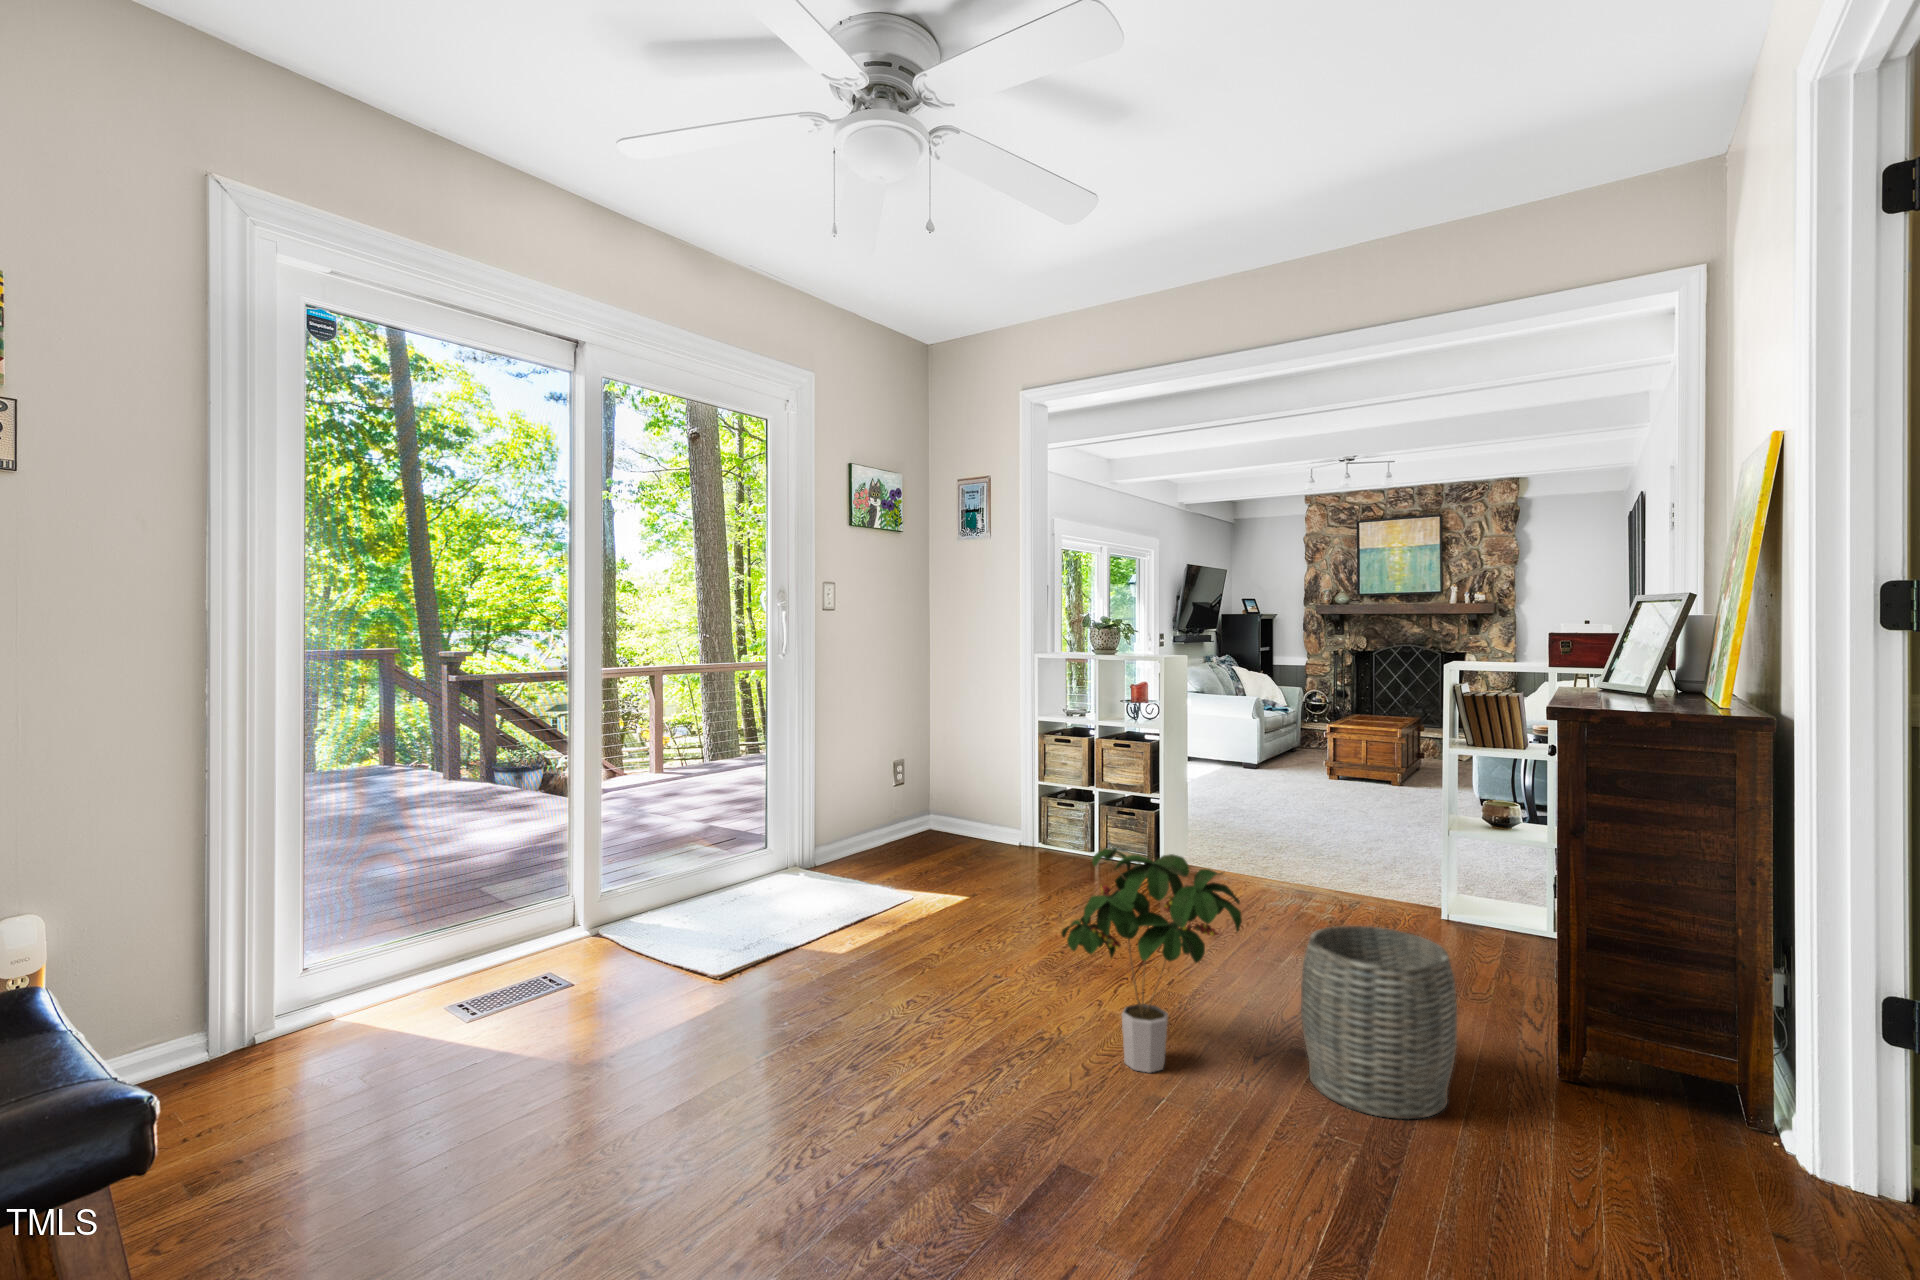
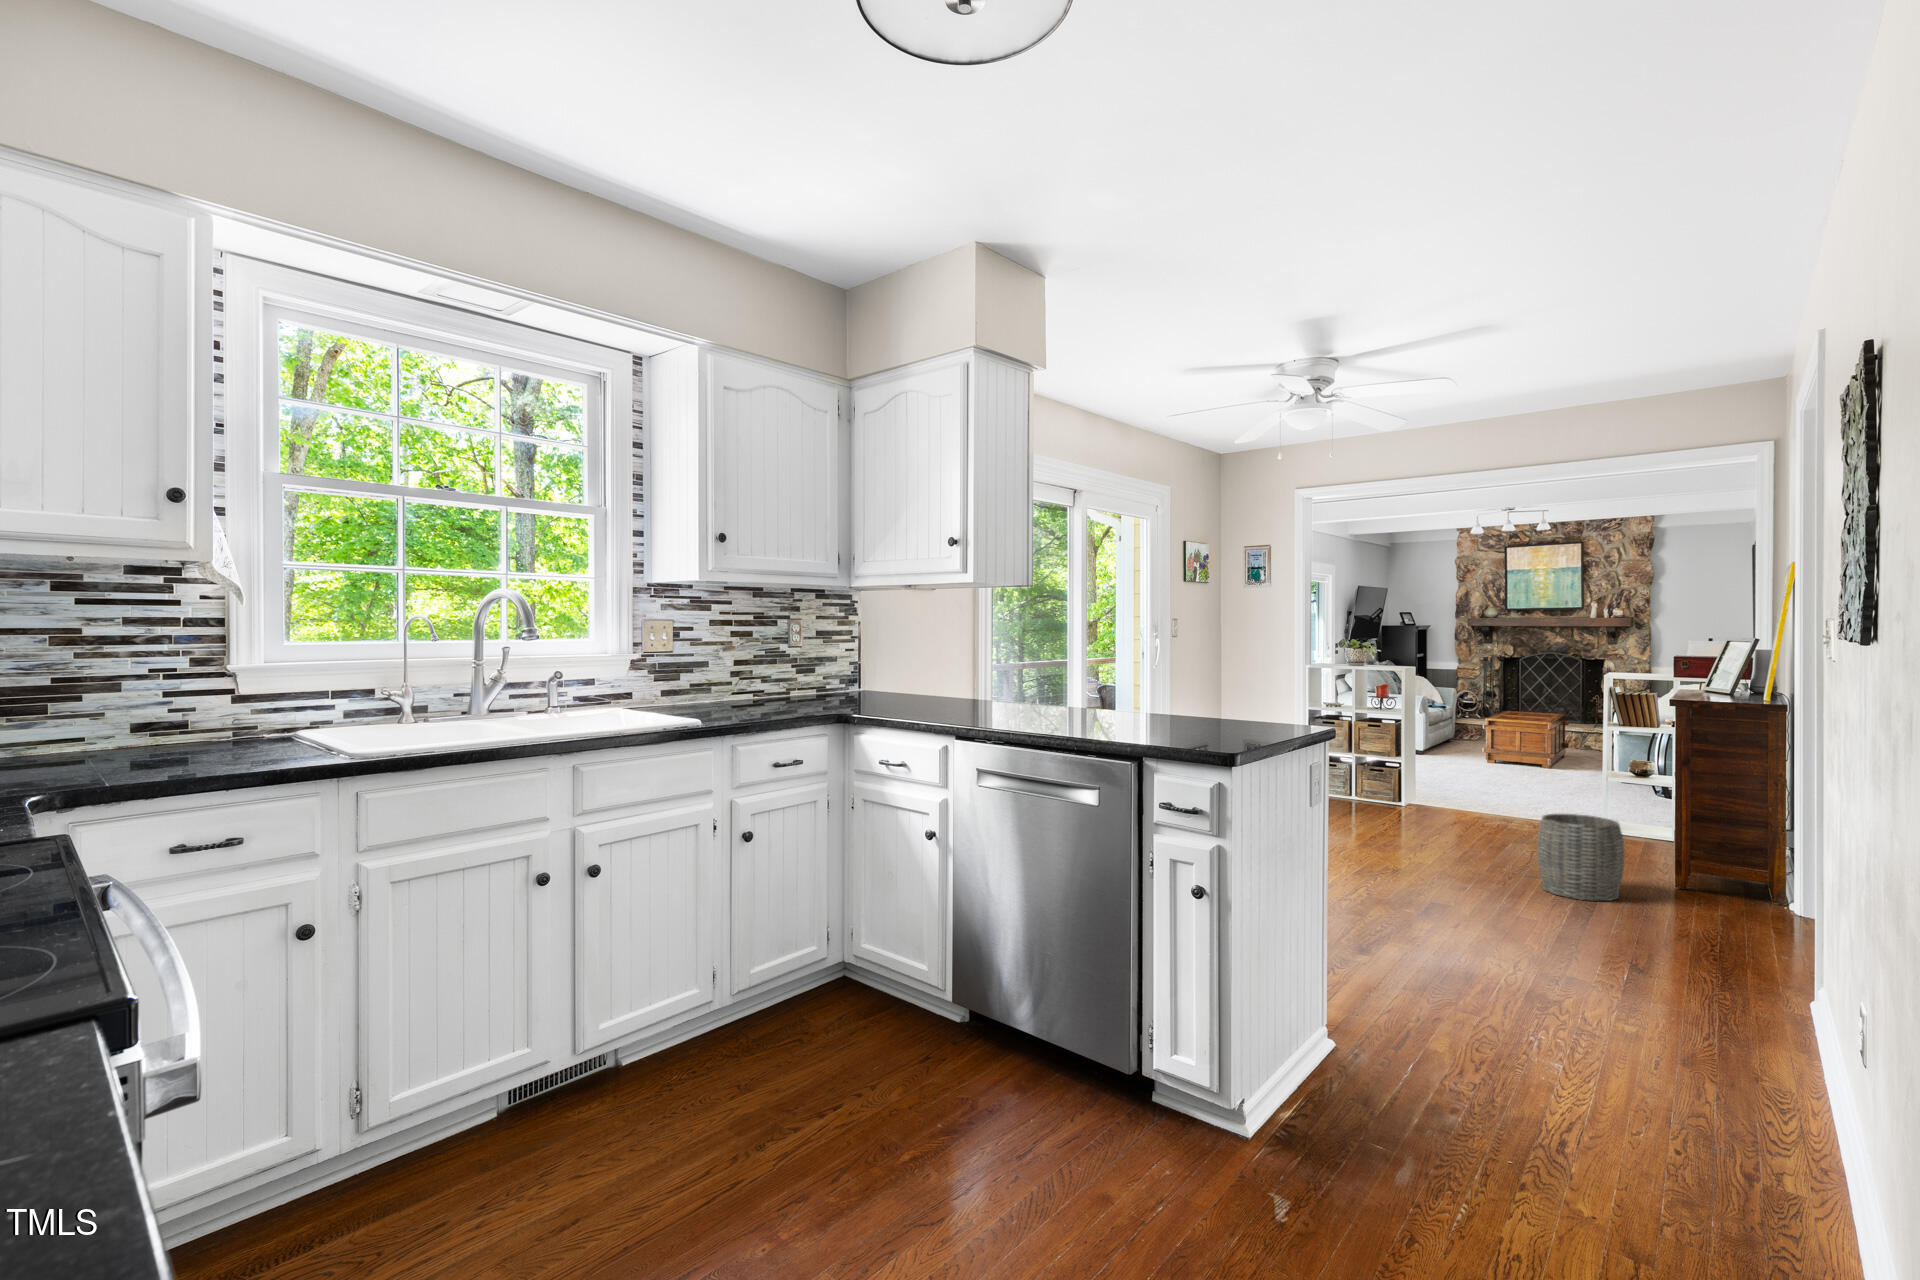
potted plant: present [1061,848,1242,1072] -> none [1397,772,1508,886]

